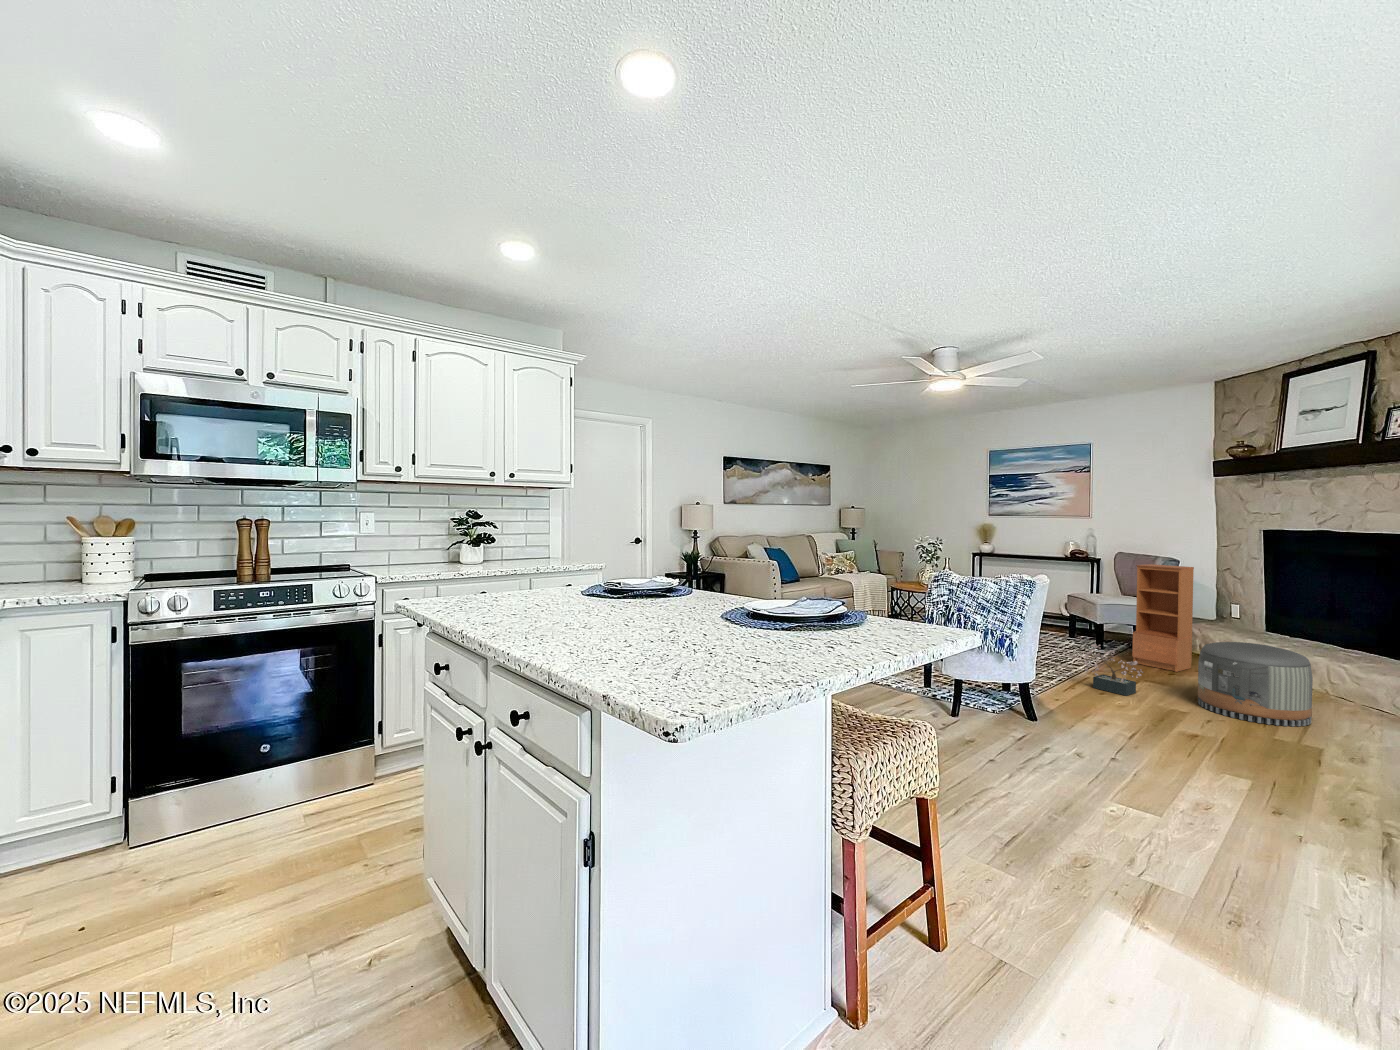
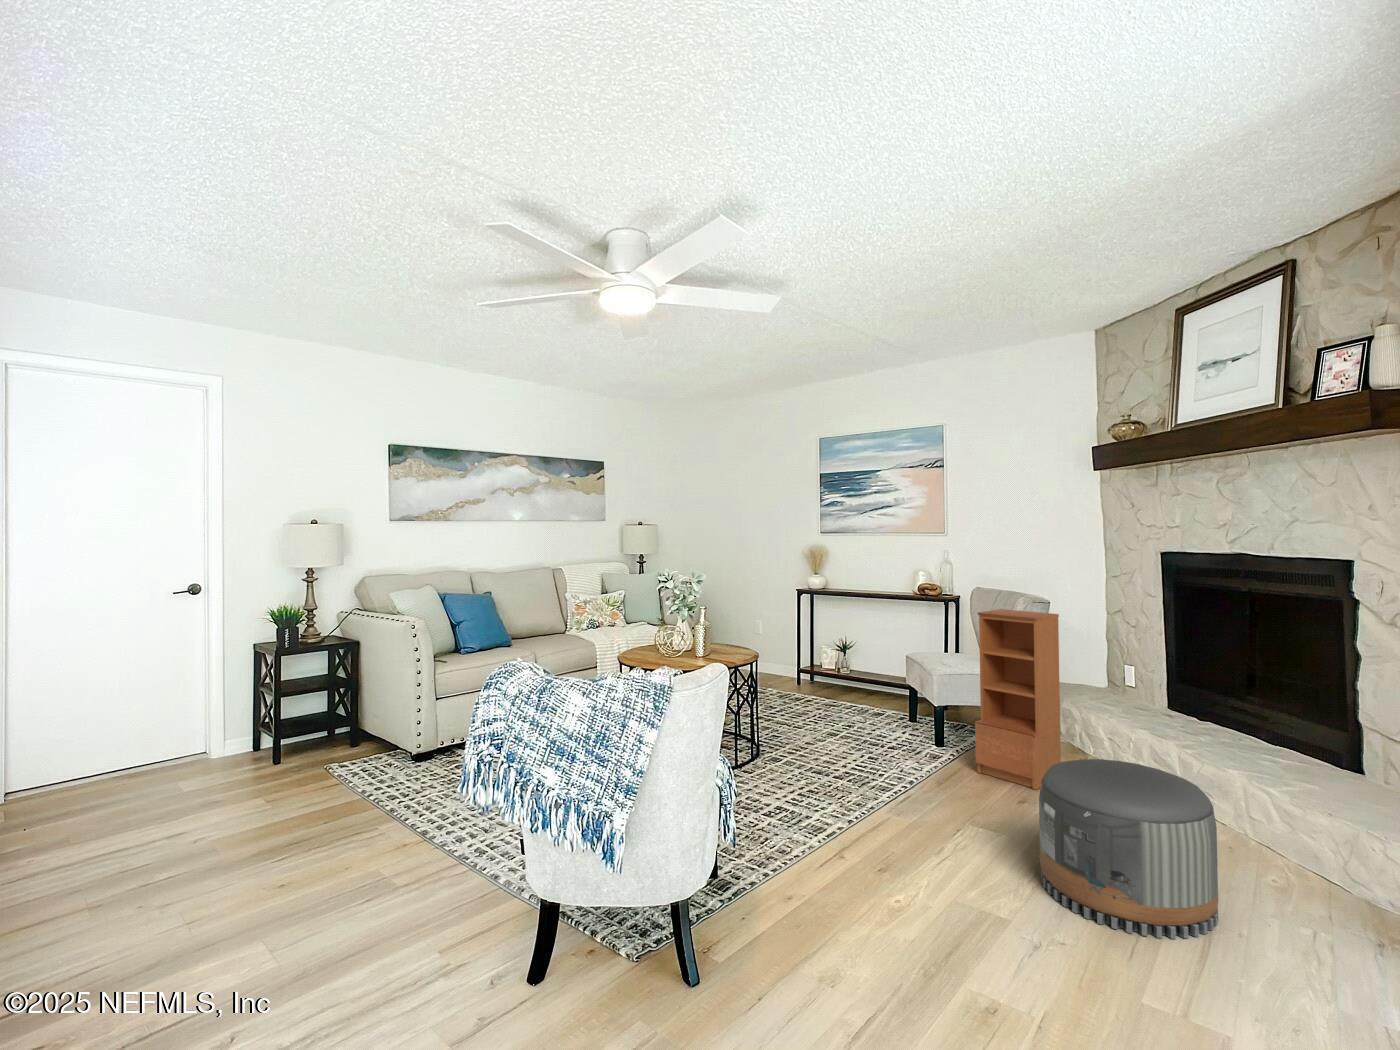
decorative plant: present [1082,644,1144,696] -> none [863,763,959,865]

